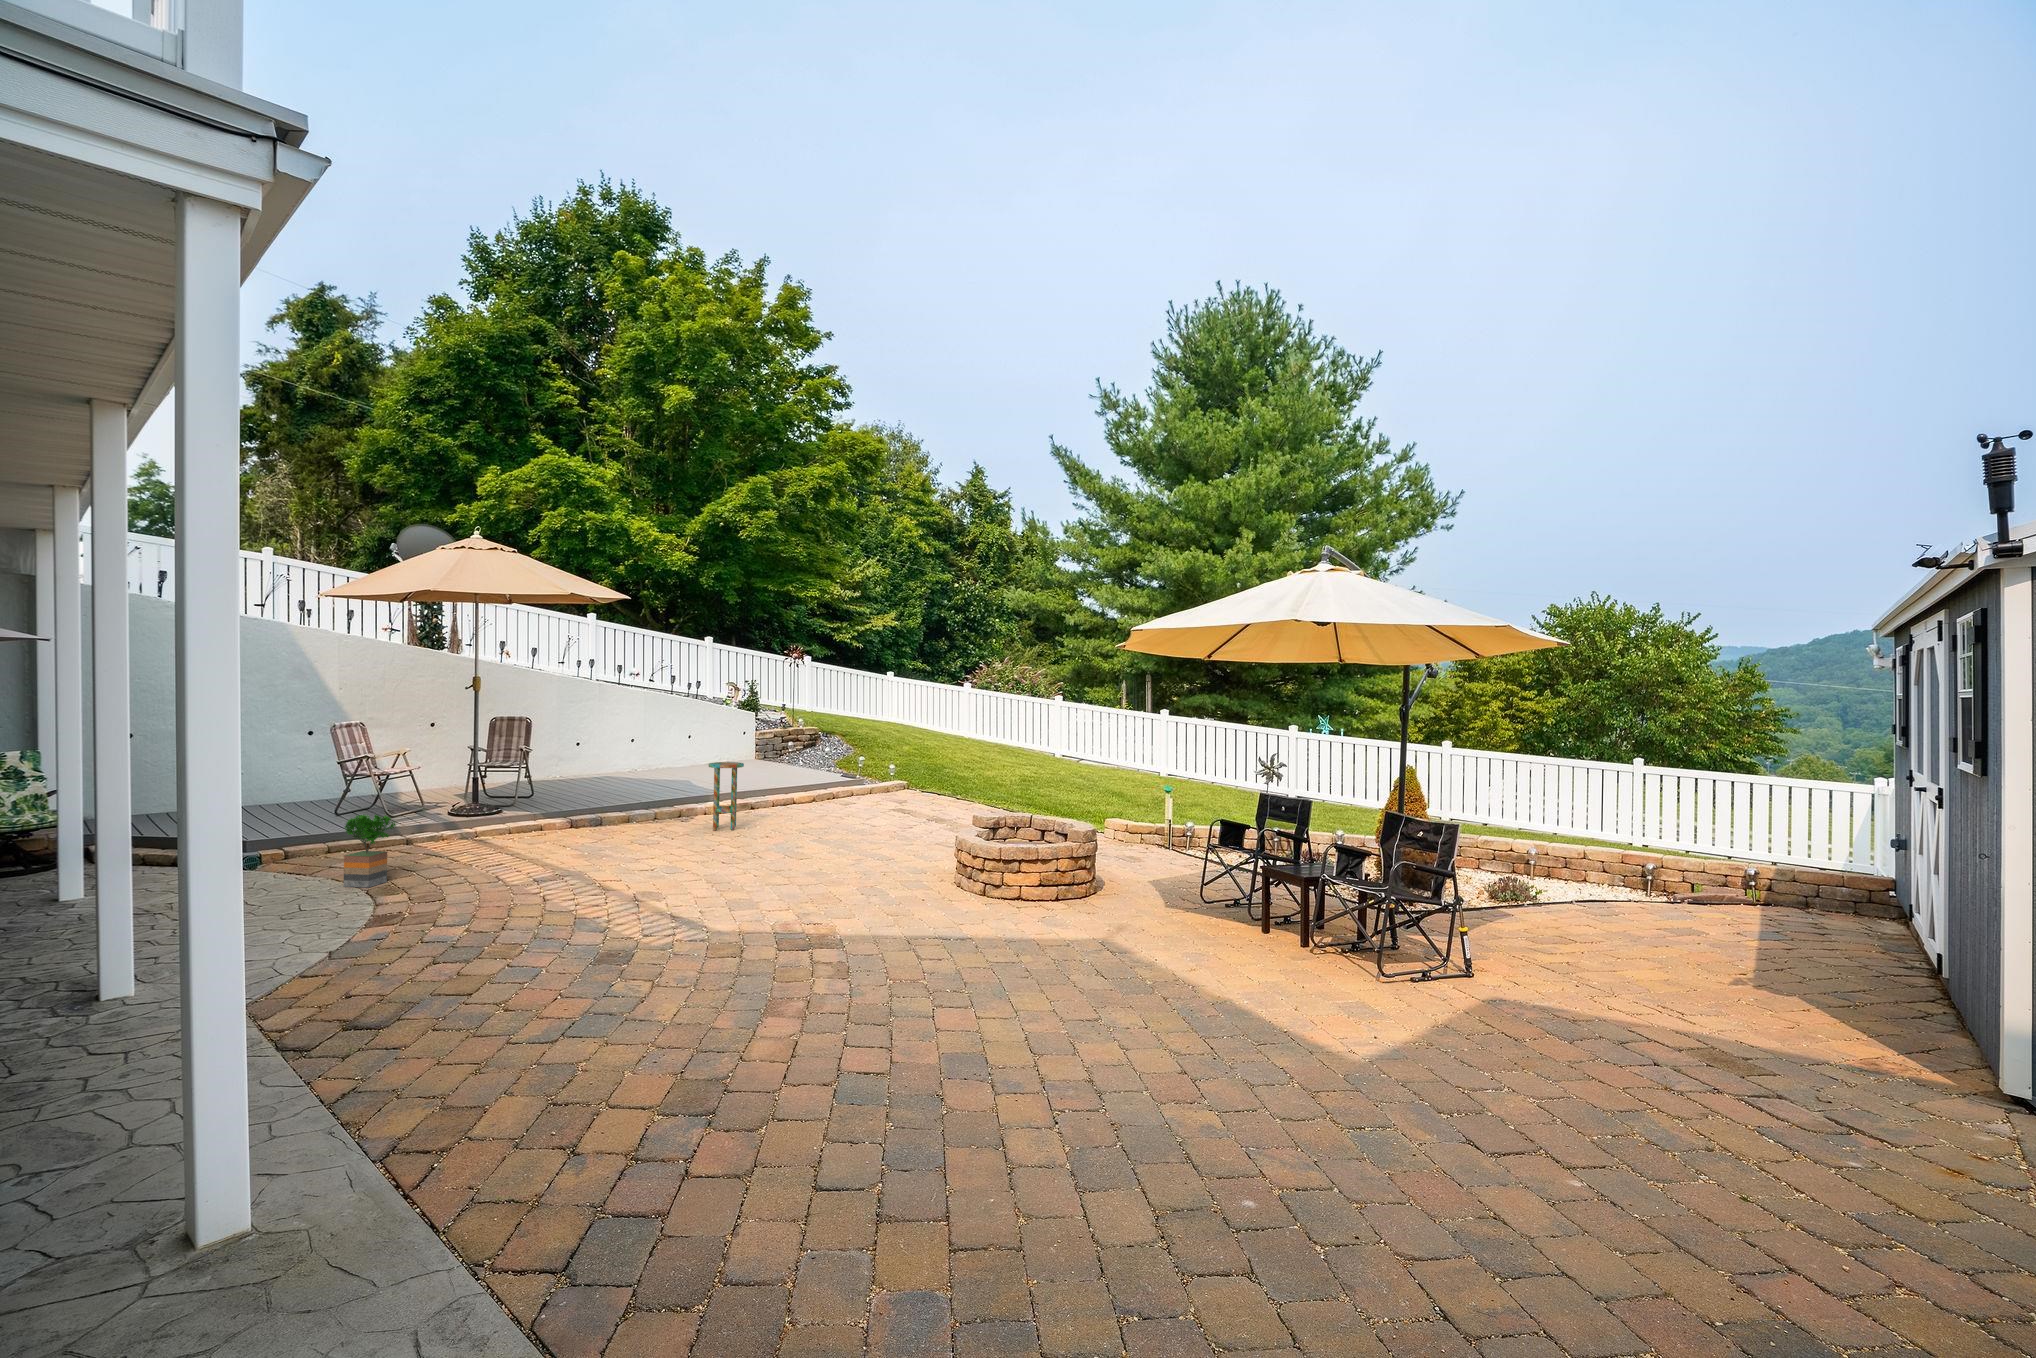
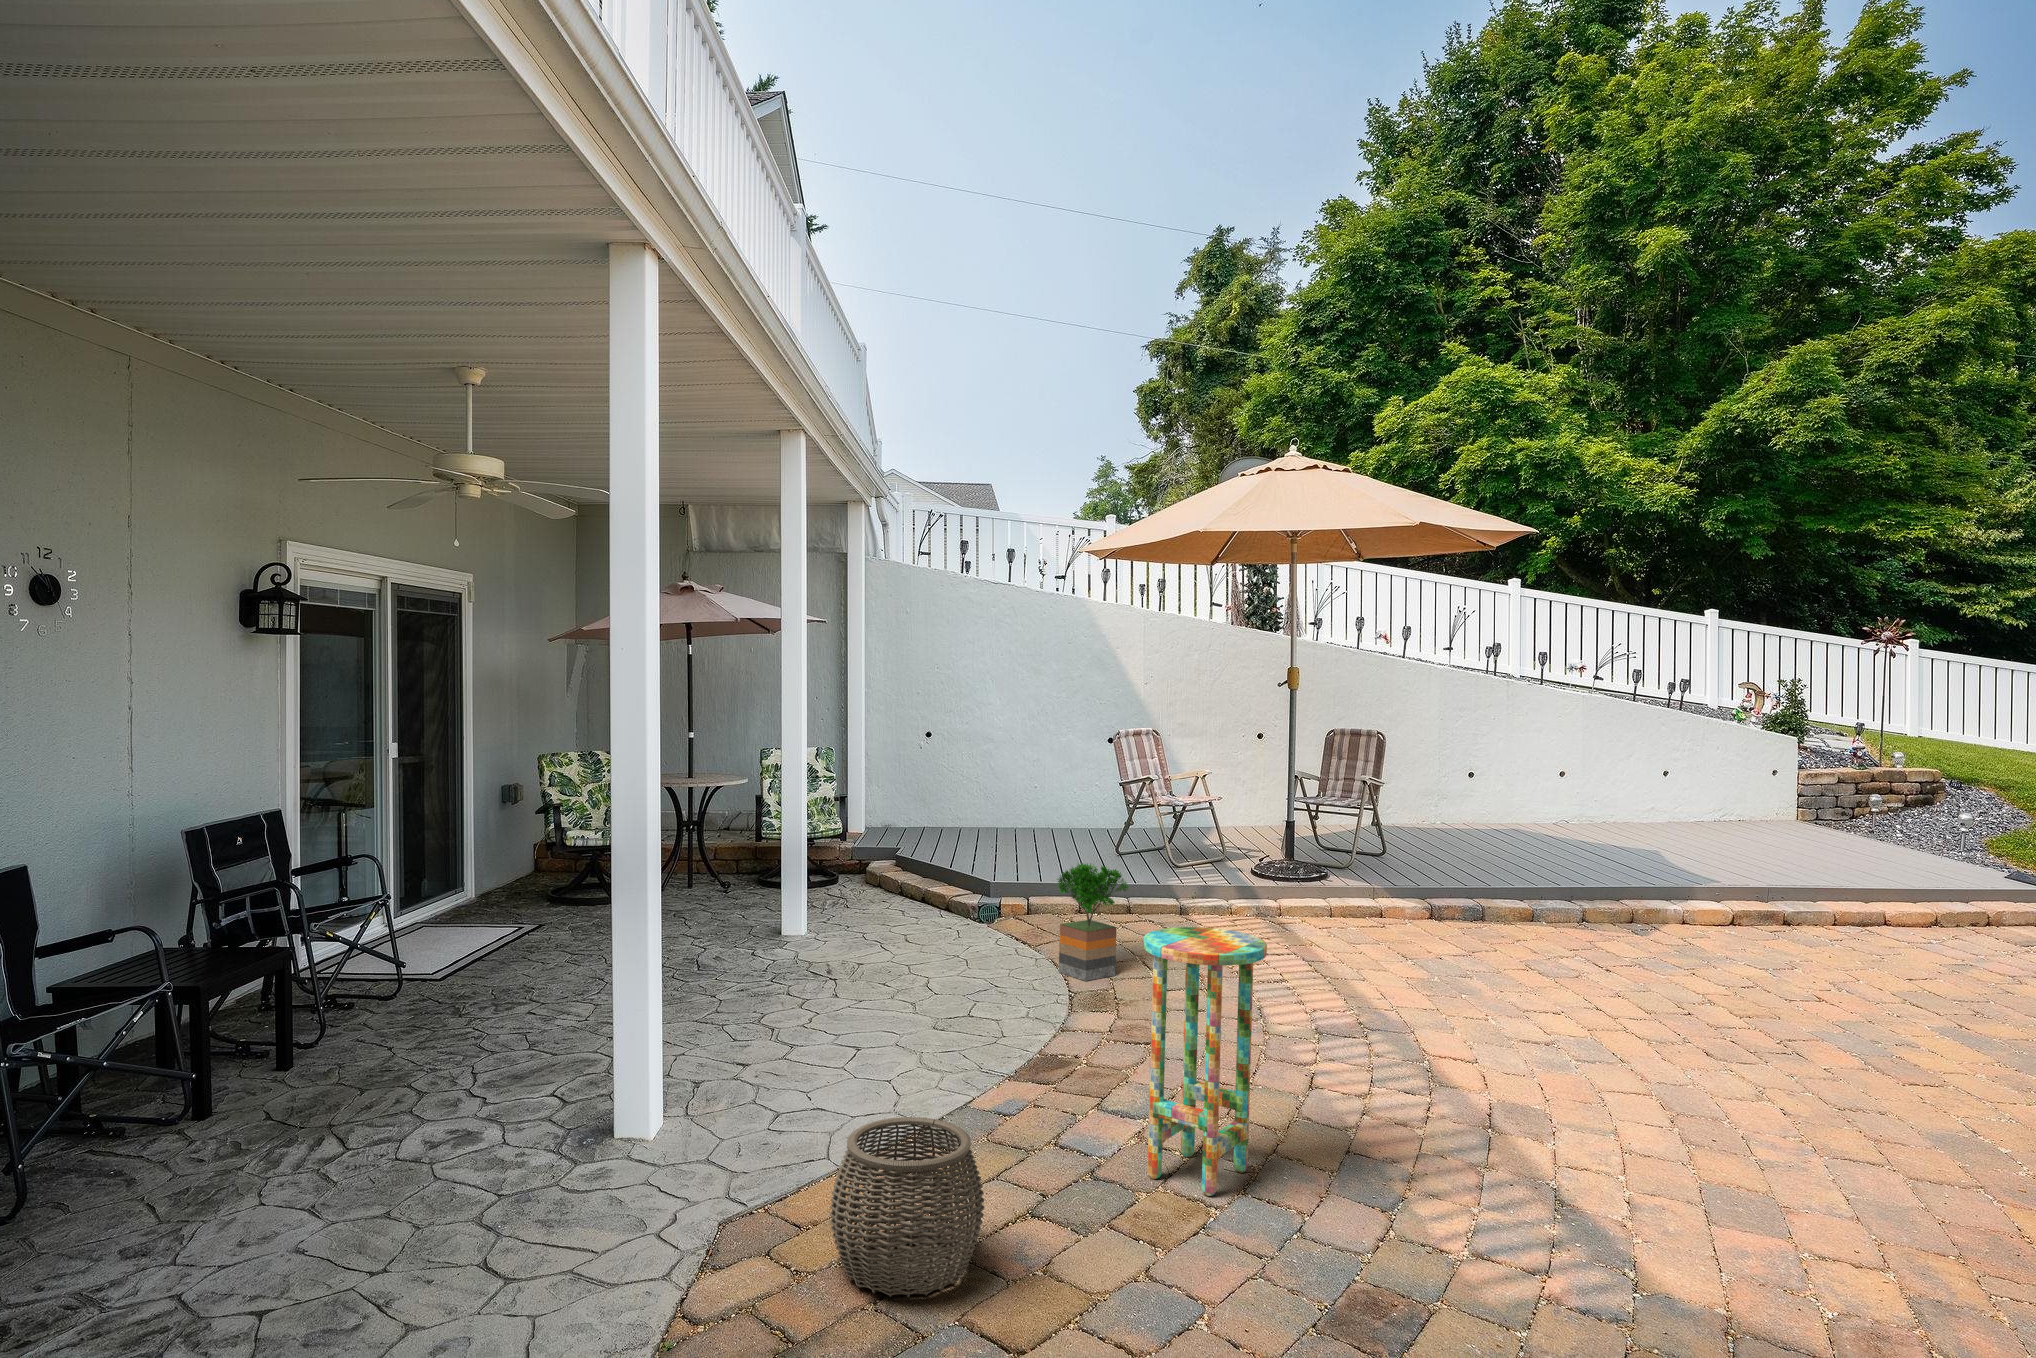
side table: present [709,762,744,831] -> present [1144,927,1267,1196]
woven basket: none [345,926,433,1004] -> present [830,1117,984,1297]

